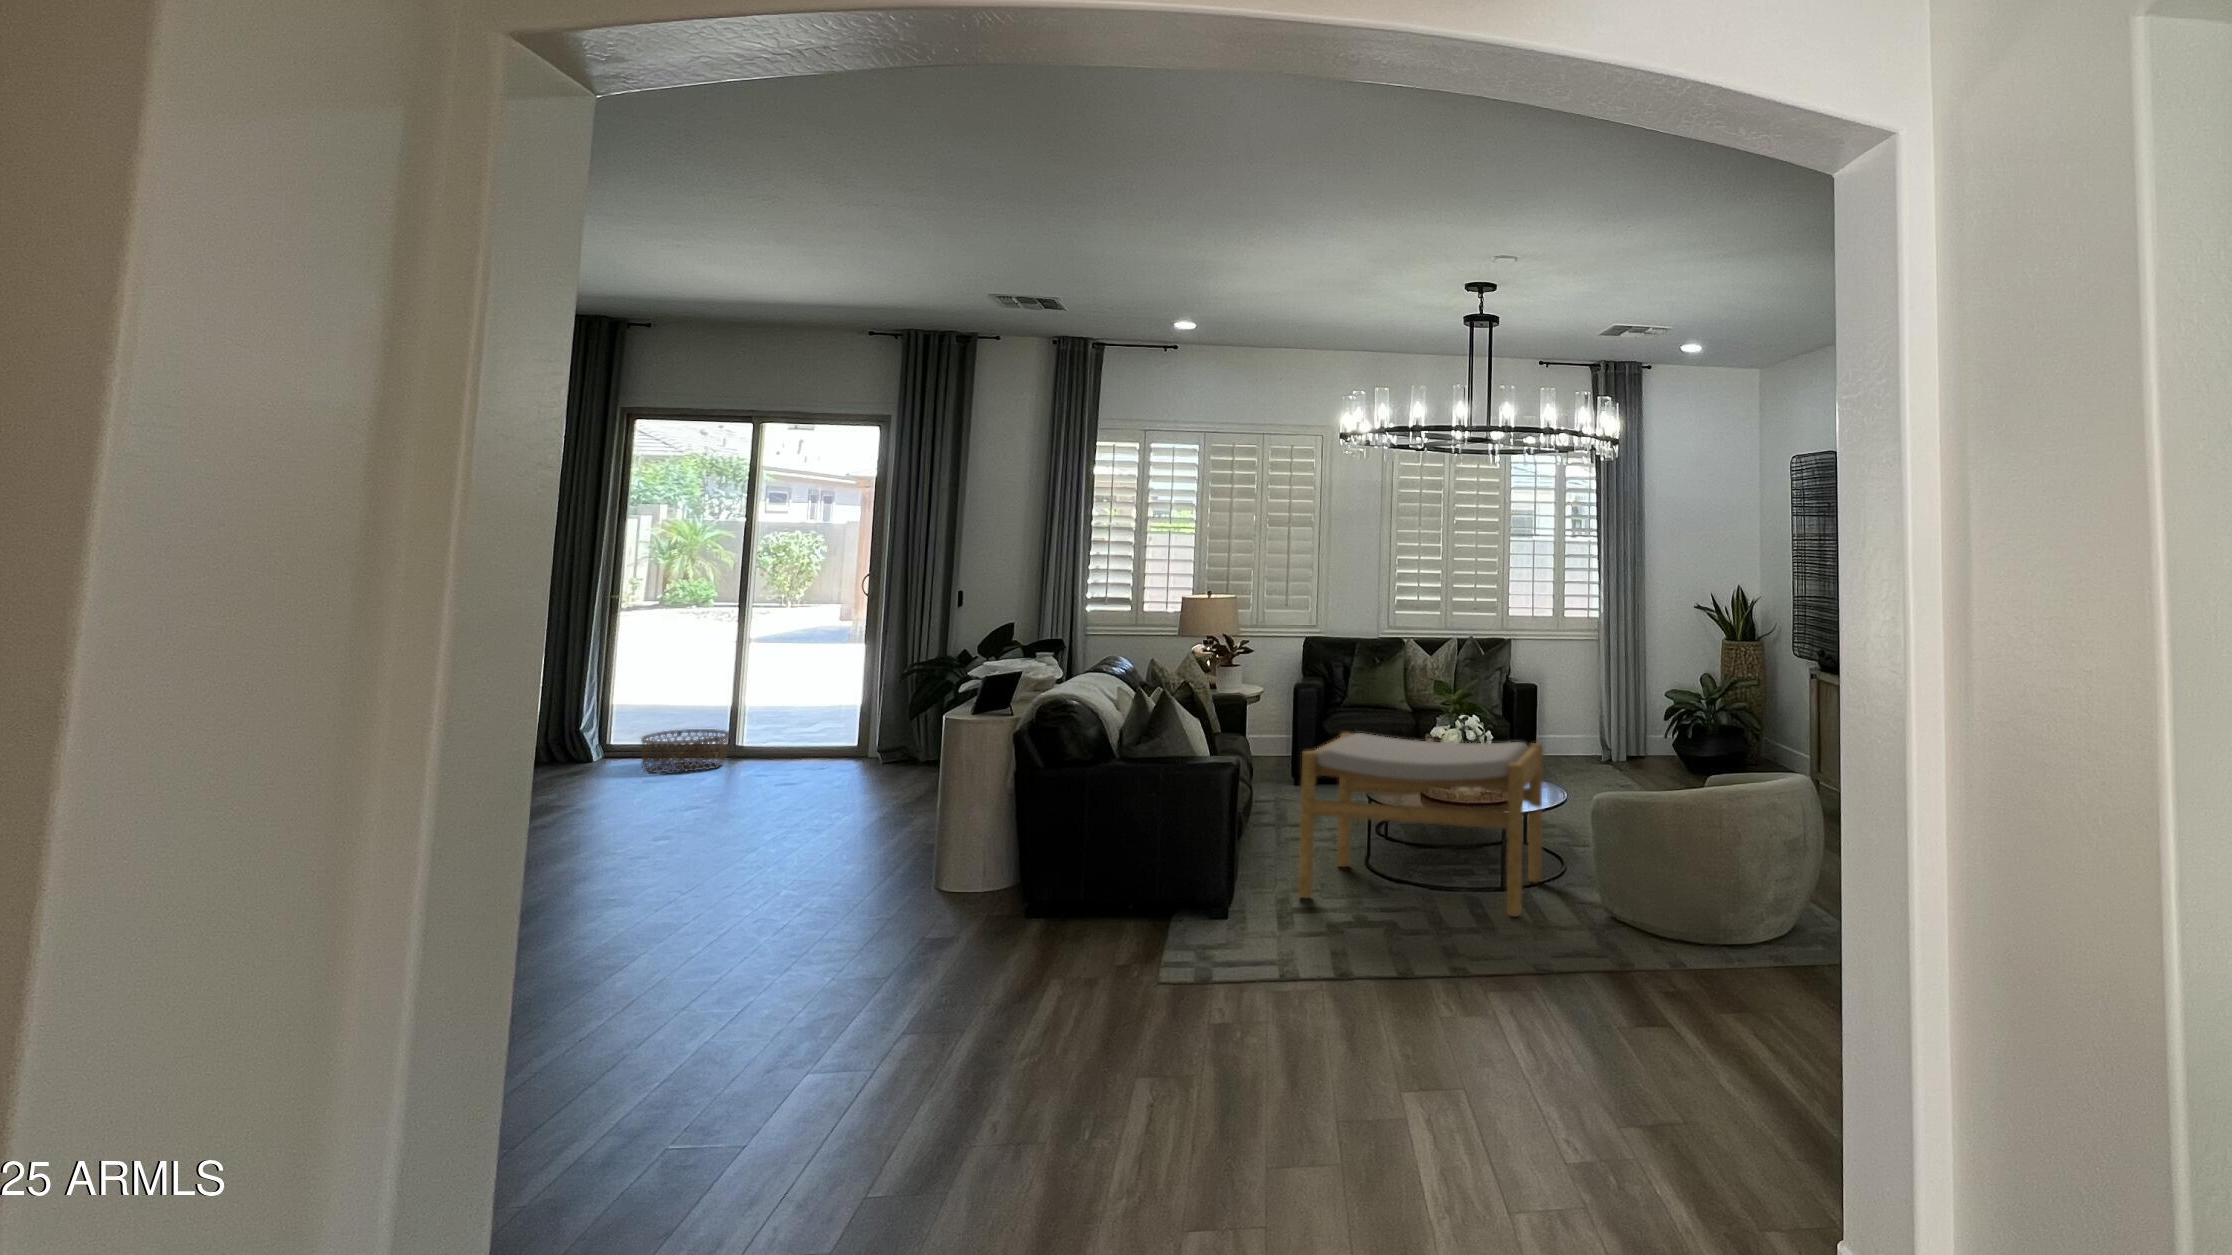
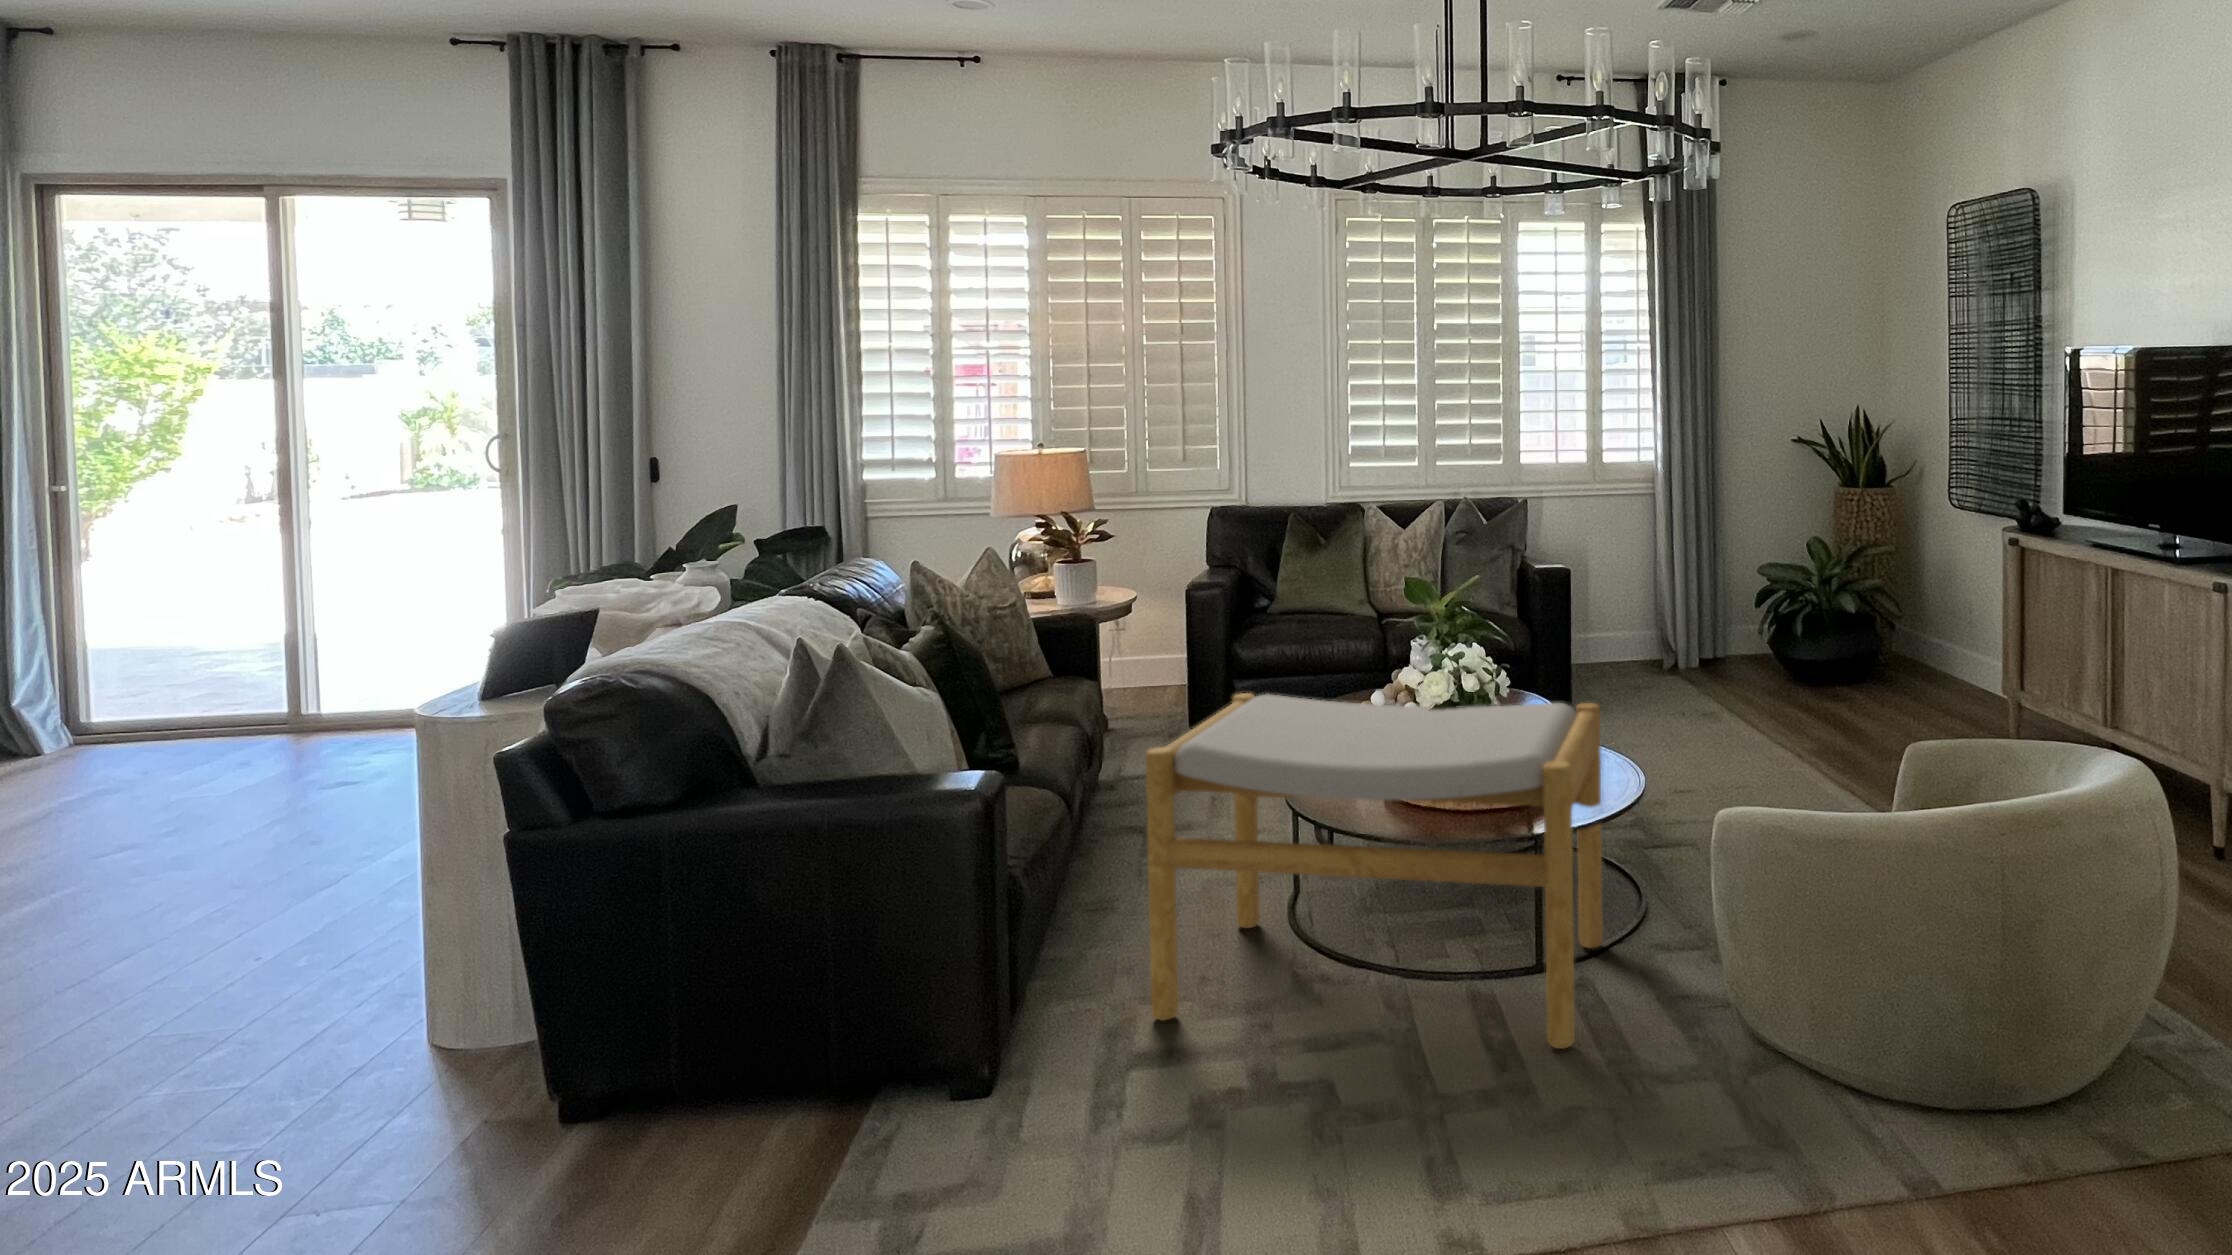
basket: present [641,729,730,773] -> none [113,690,279,770]

